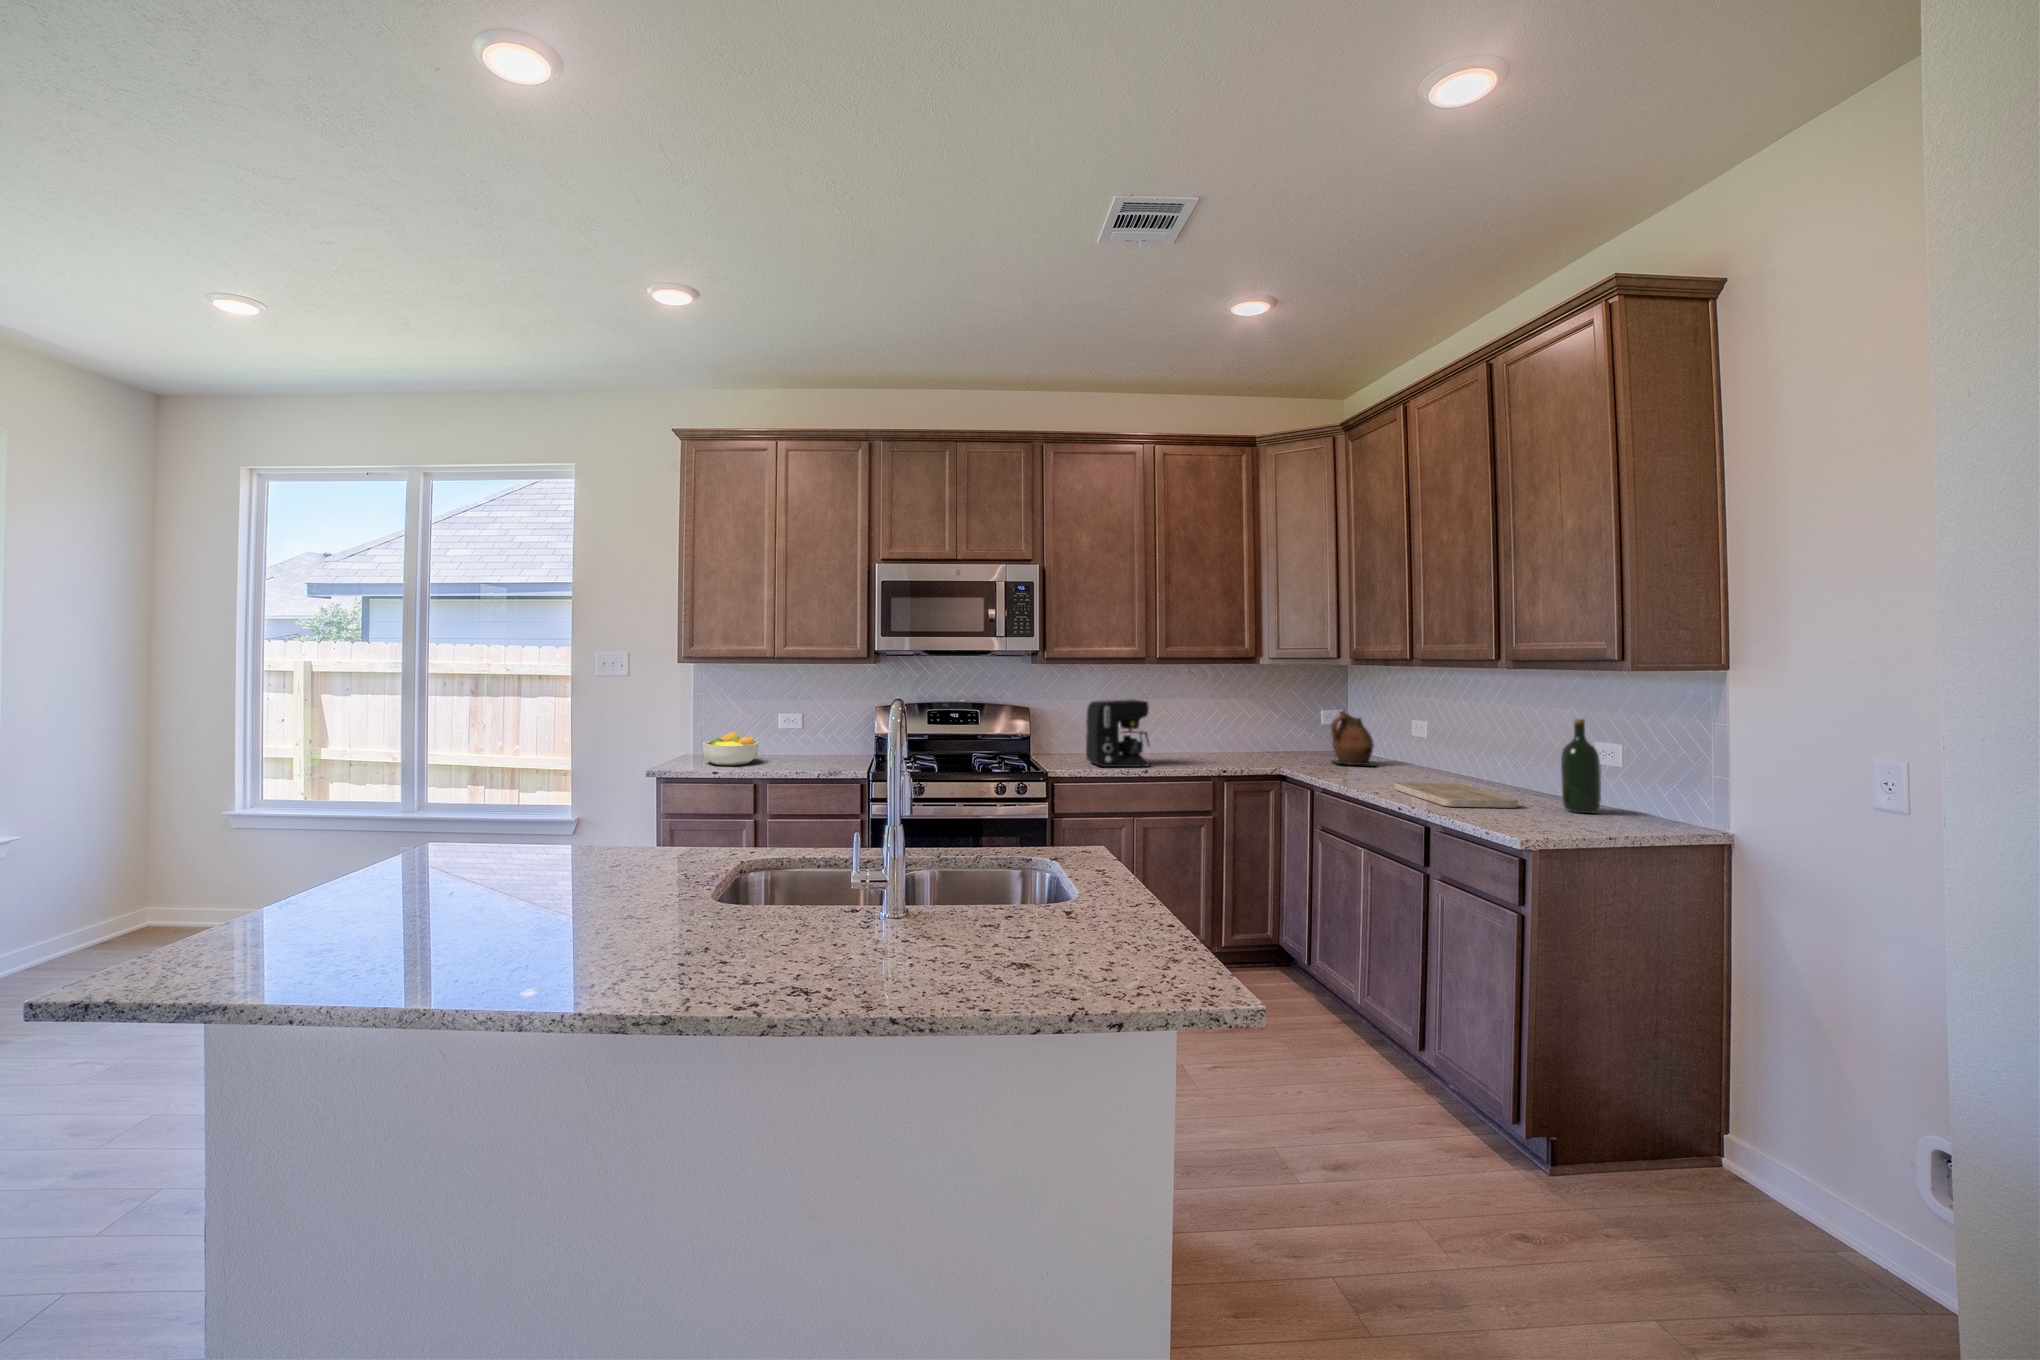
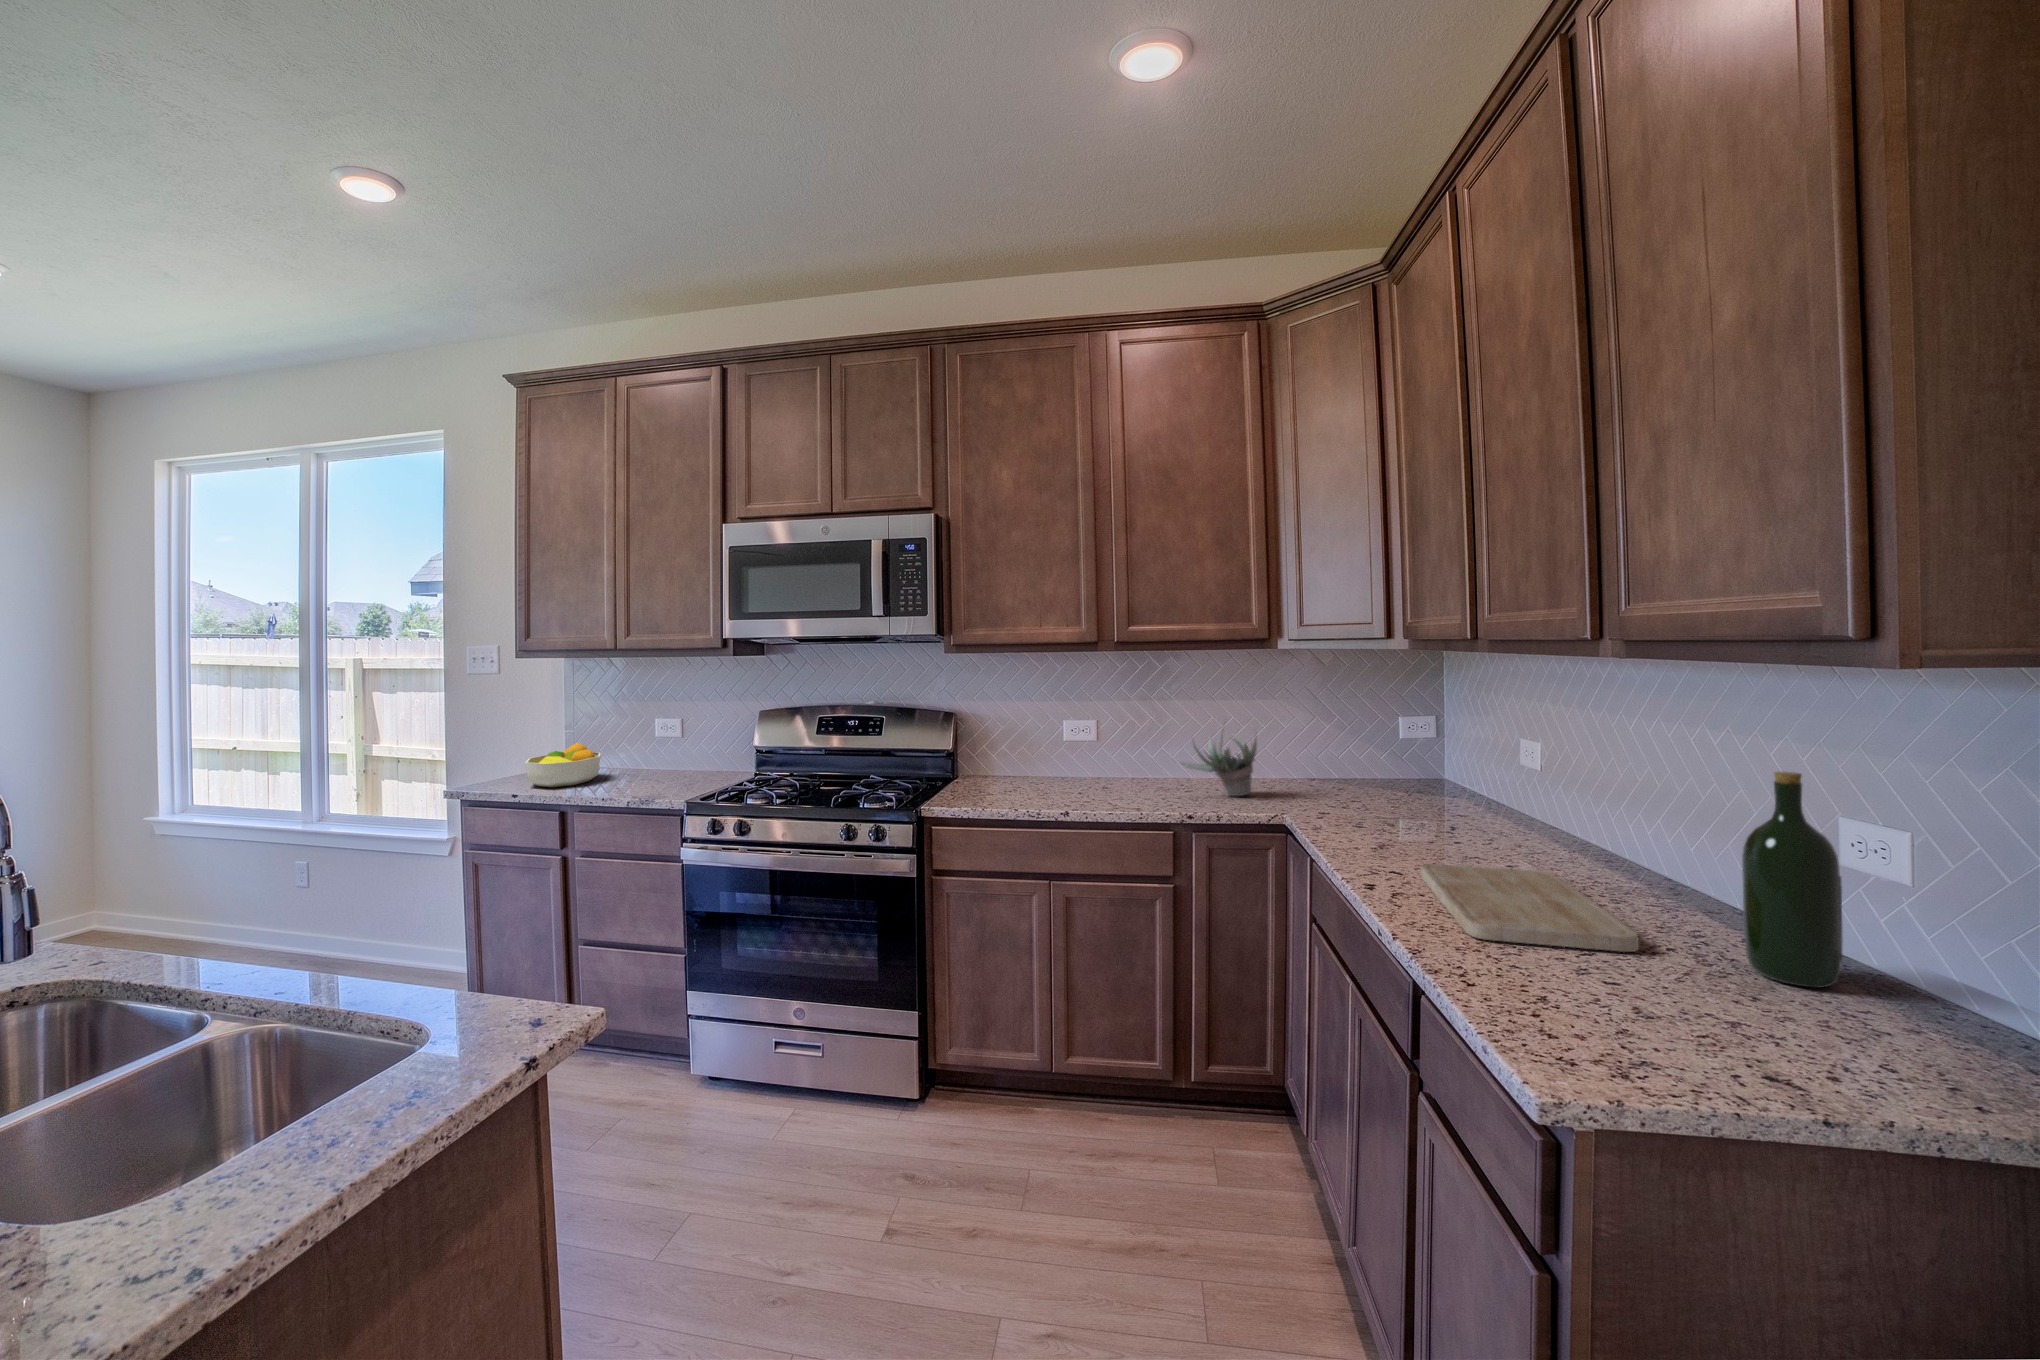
coffee maker: present [1086,699,1149,767] -> none [999,703,1088,803]
succulent plant: none [1206,710,1255,762] -> present [1182,728,1257,796]
ceramic pitcher: present [1331,711,1376,766] -> none [1380,721,1462,814]

